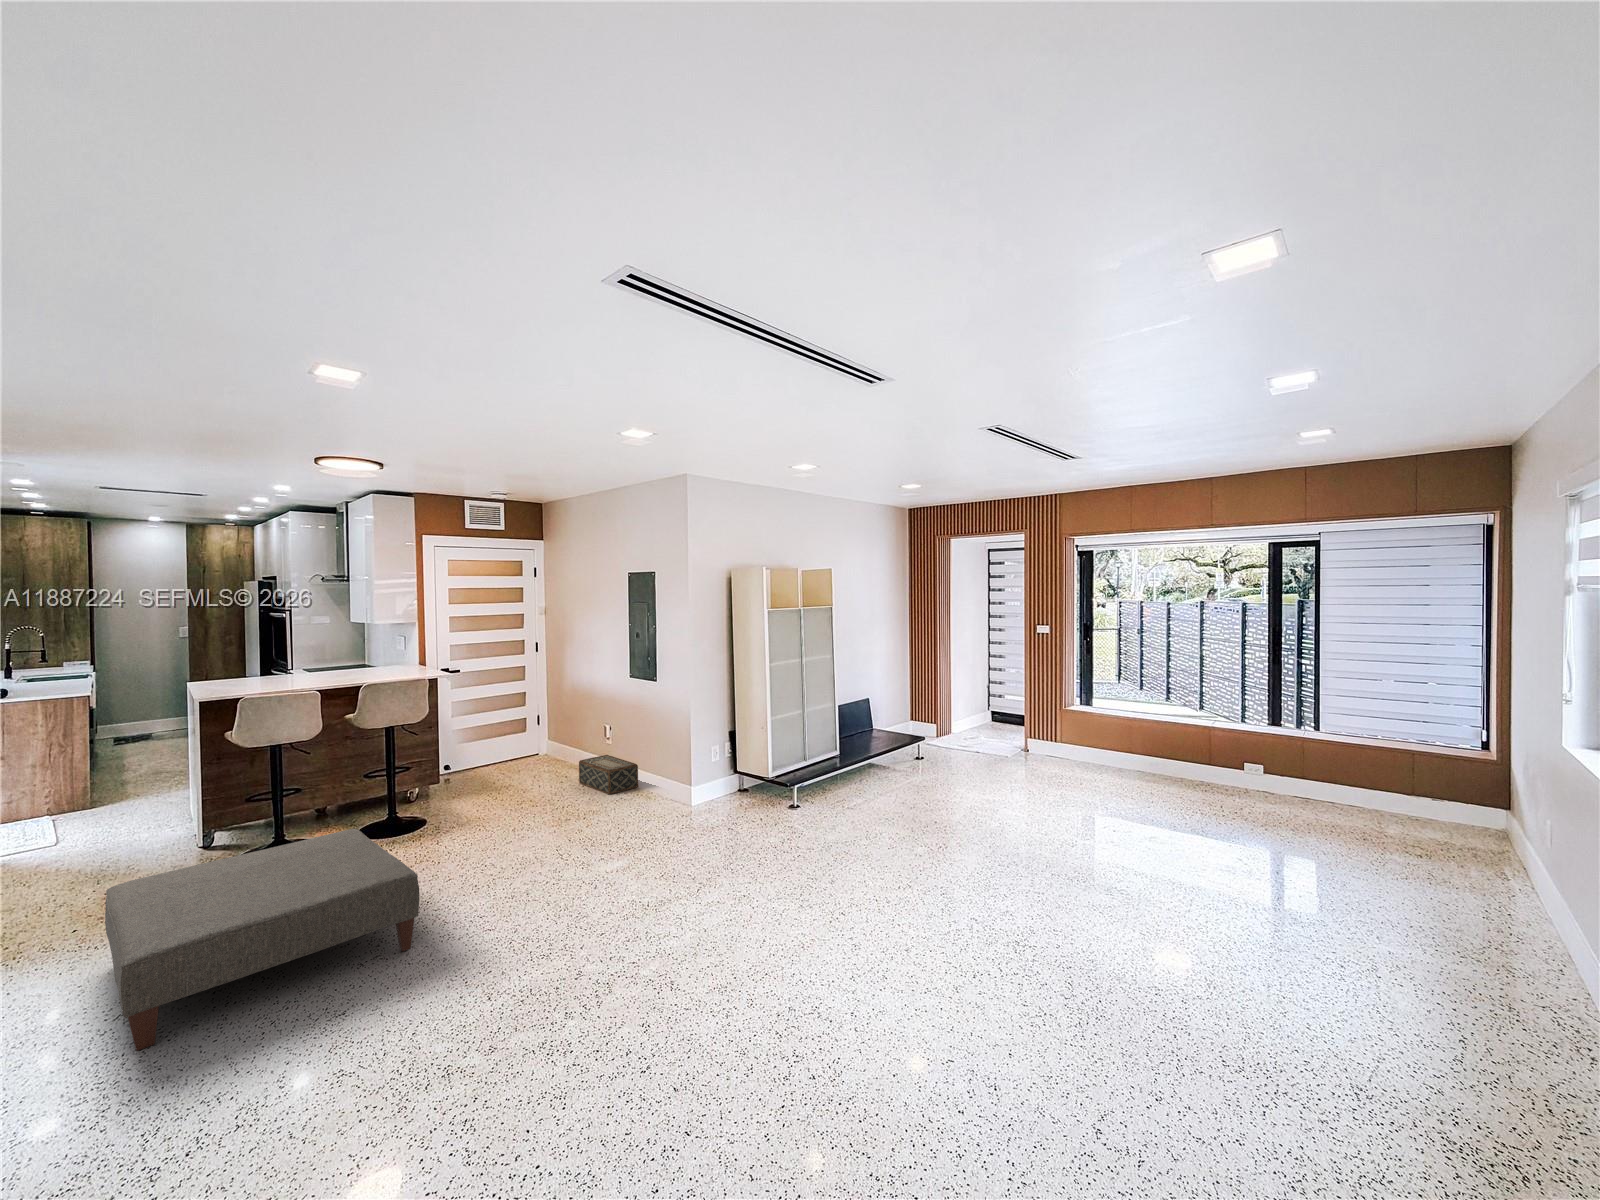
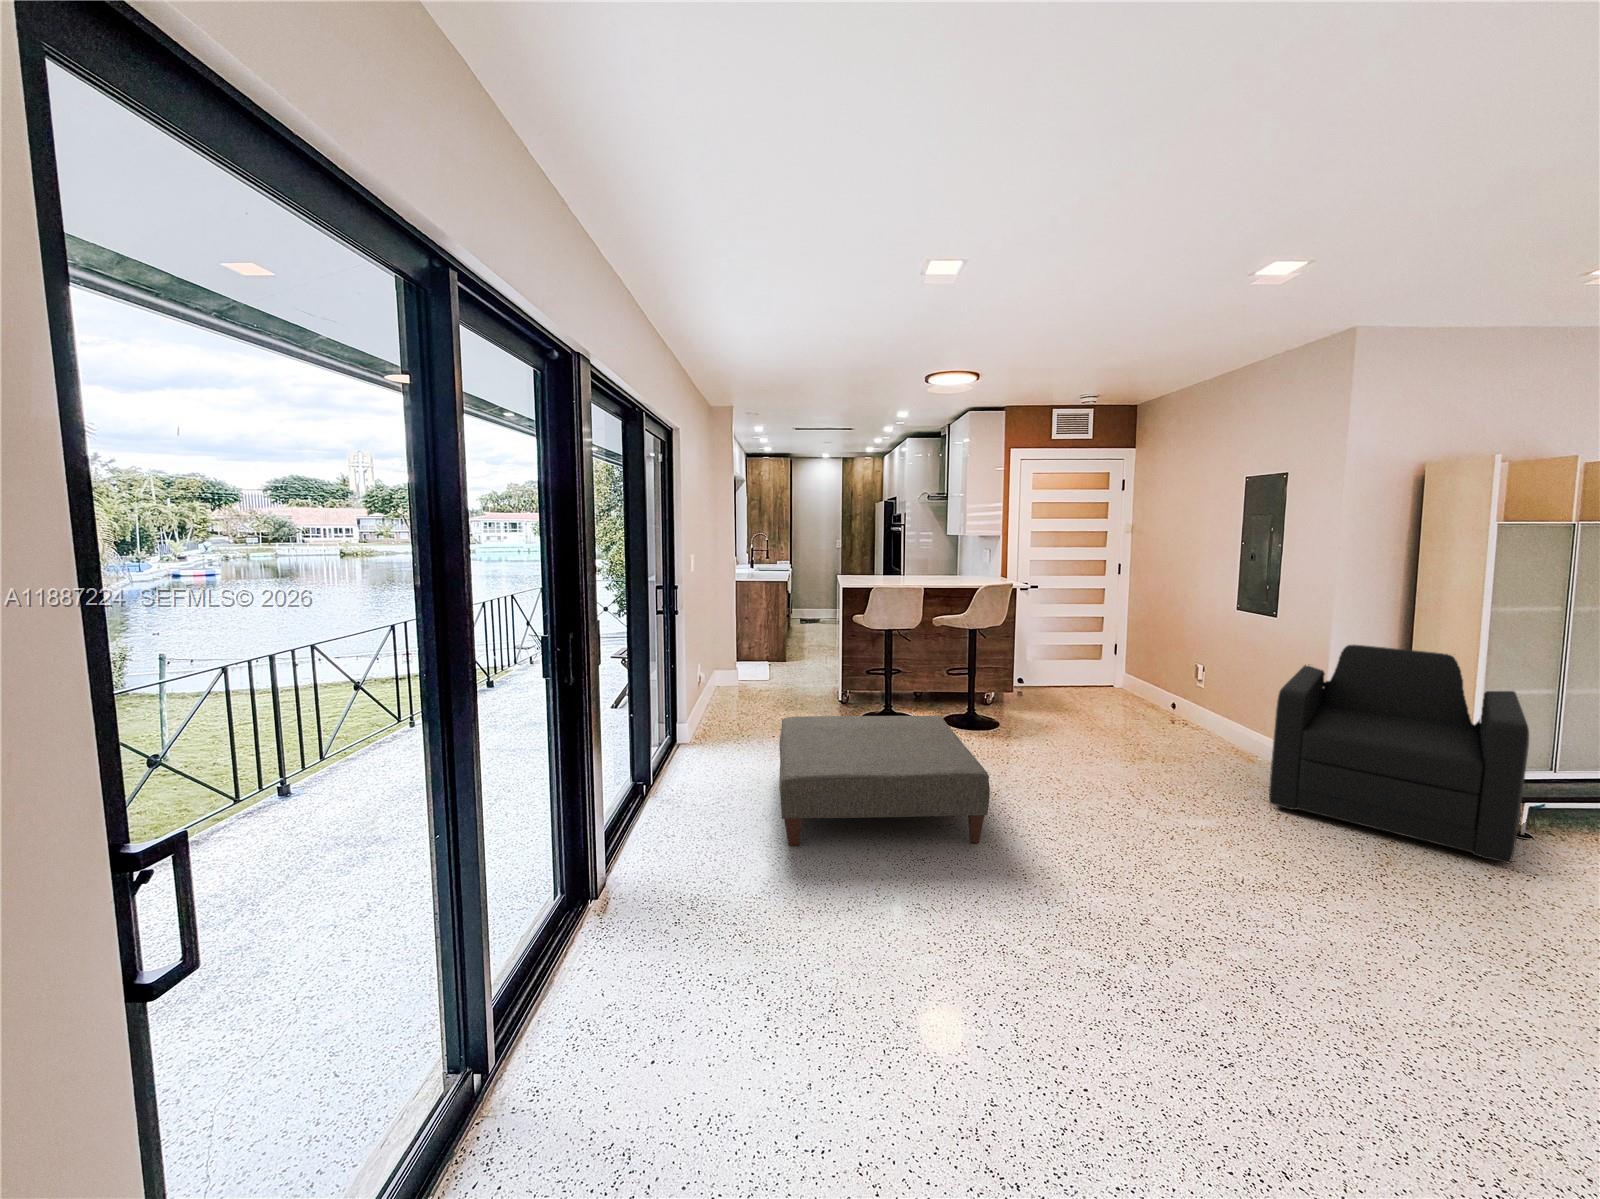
armchair: none [658,696,787,829] -> present [1269,644,1529,863]
woven basket: present [579,755,638,794] -> none [1158,697,1238,744]

